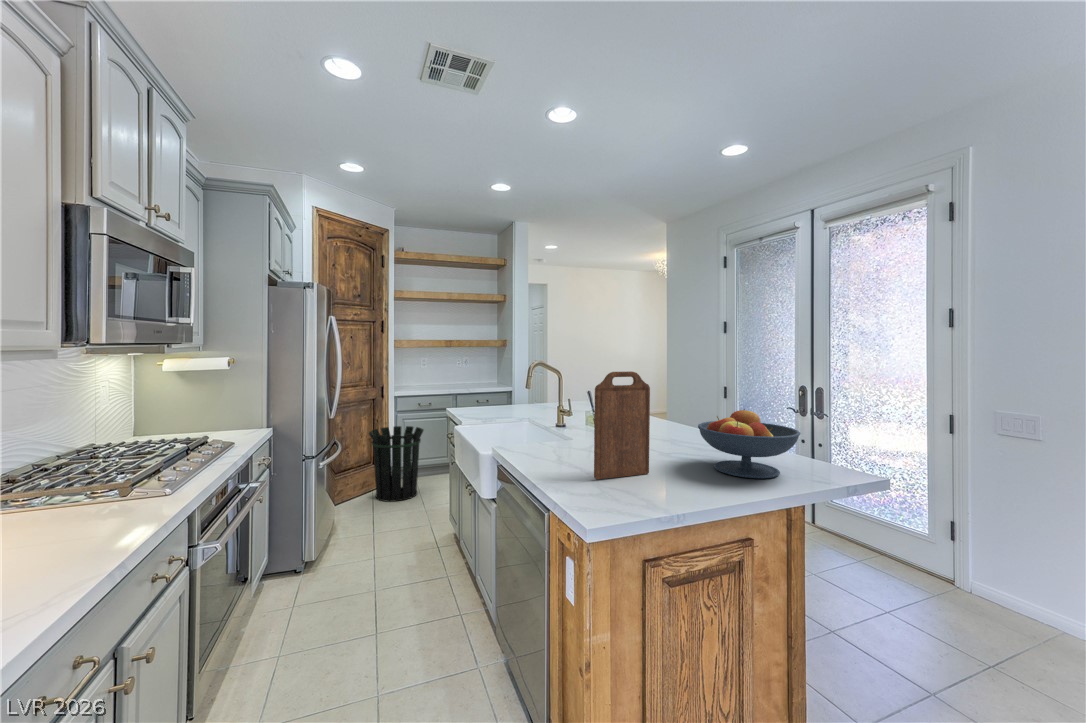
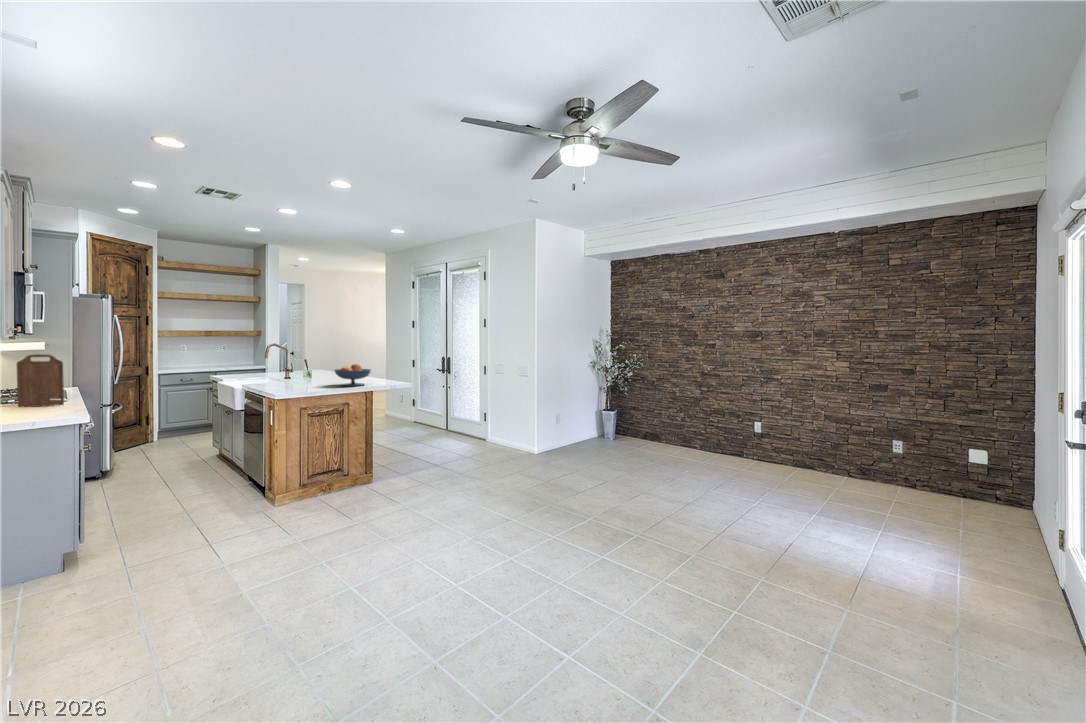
cutting board: present [594,371,650,479] -> present [17,354,64,407]
waste bin: present [369,426,423,502] -> none [138,396,189,449]

